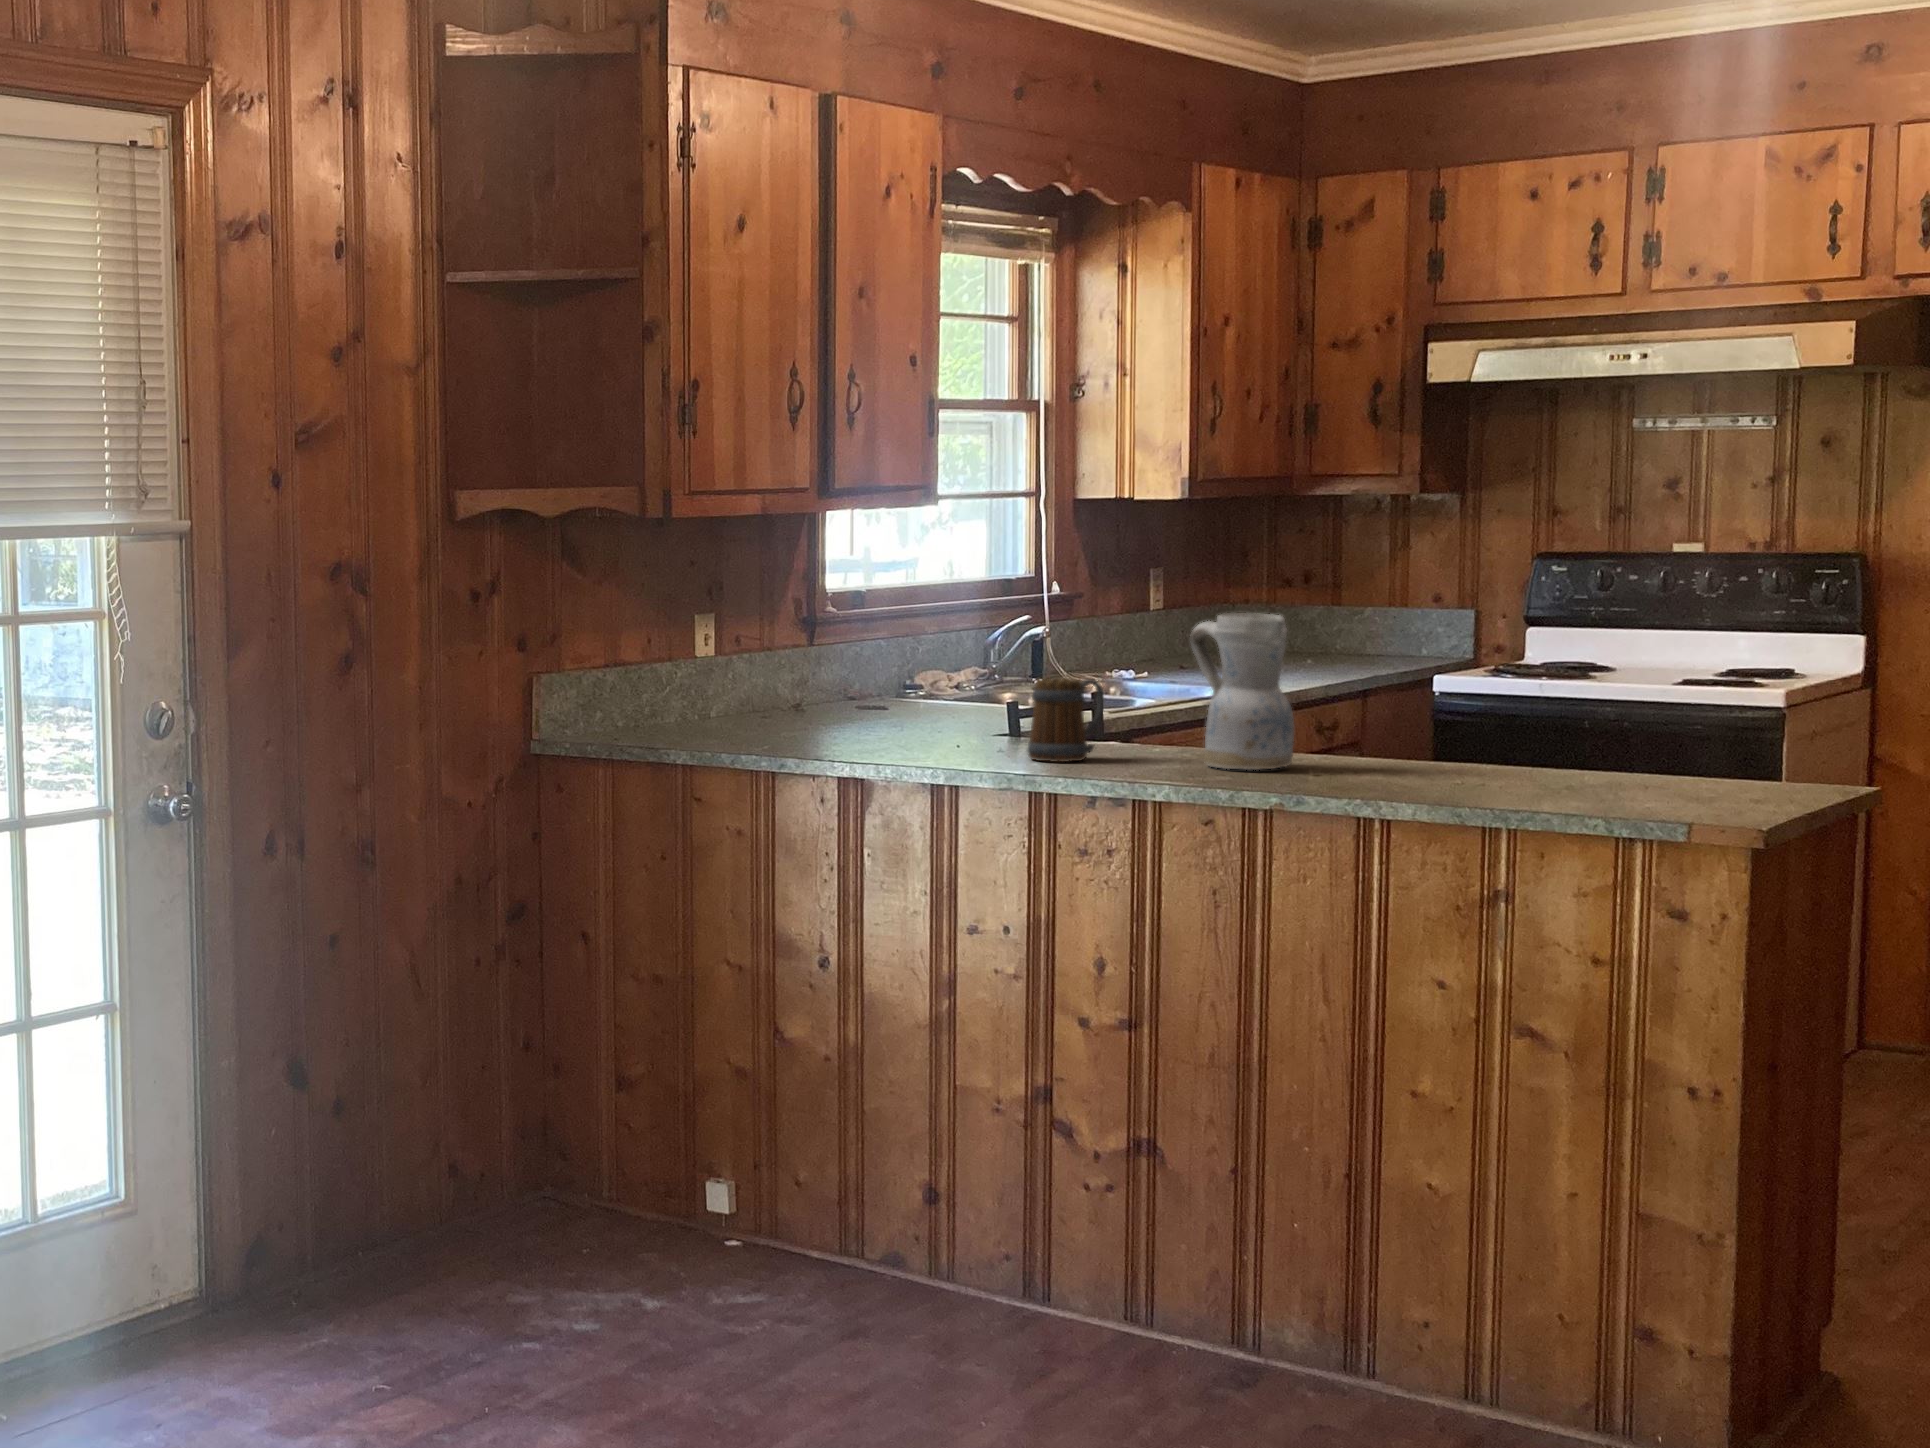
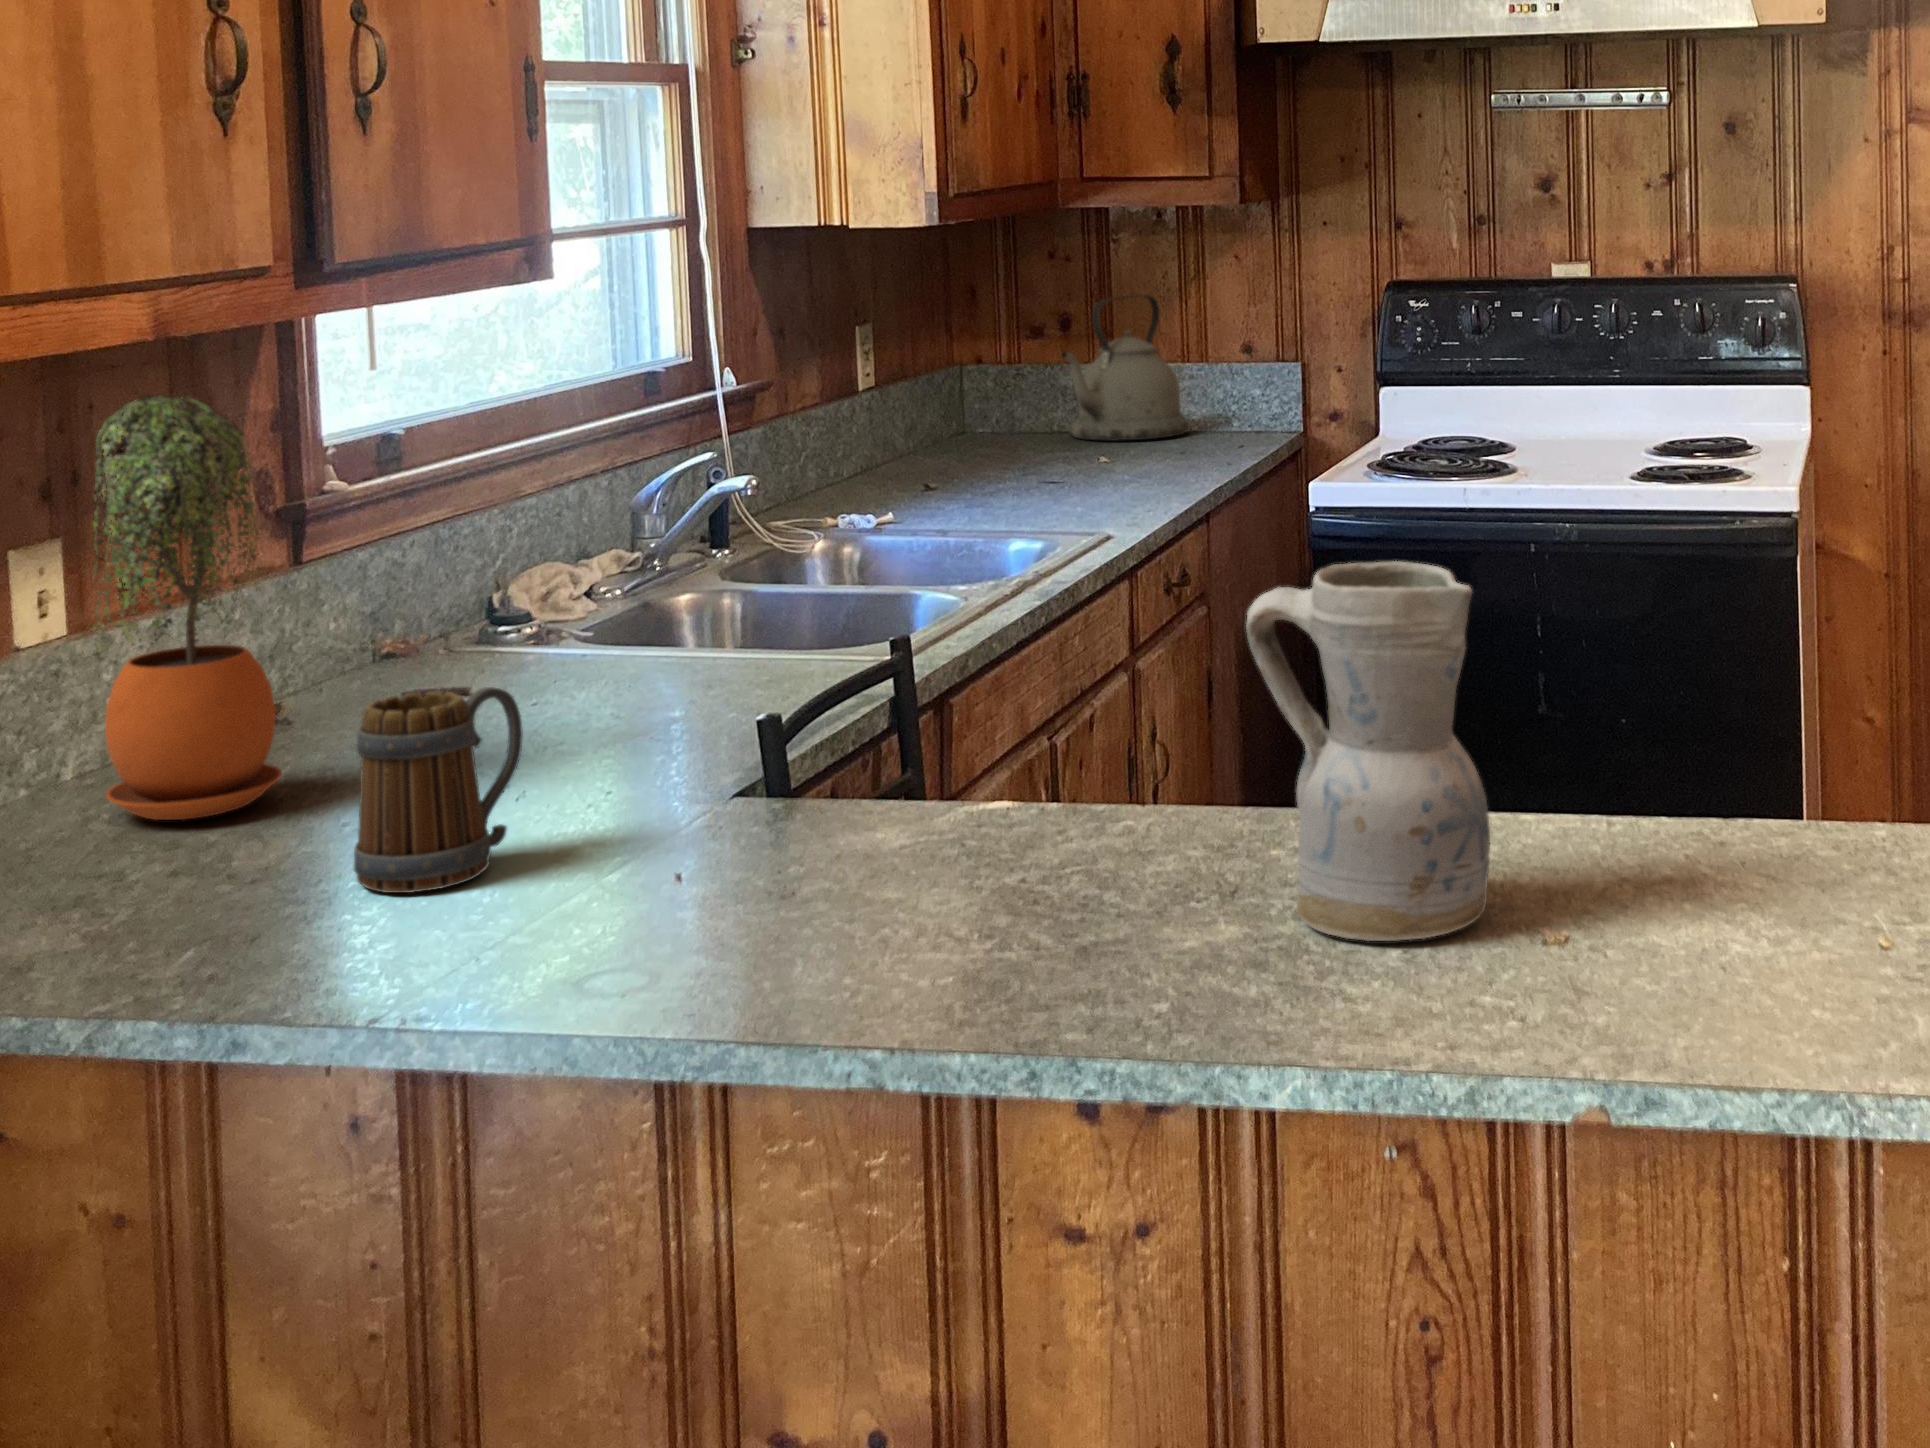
potted plant: none [731,543,801,721] -> present [92,395,282,820]
kettle: none [1291,558,1387,653] -> present [1062,295,1191,441]
mug: present [1028,678,1104,762] -> present [354,687,523,893]

